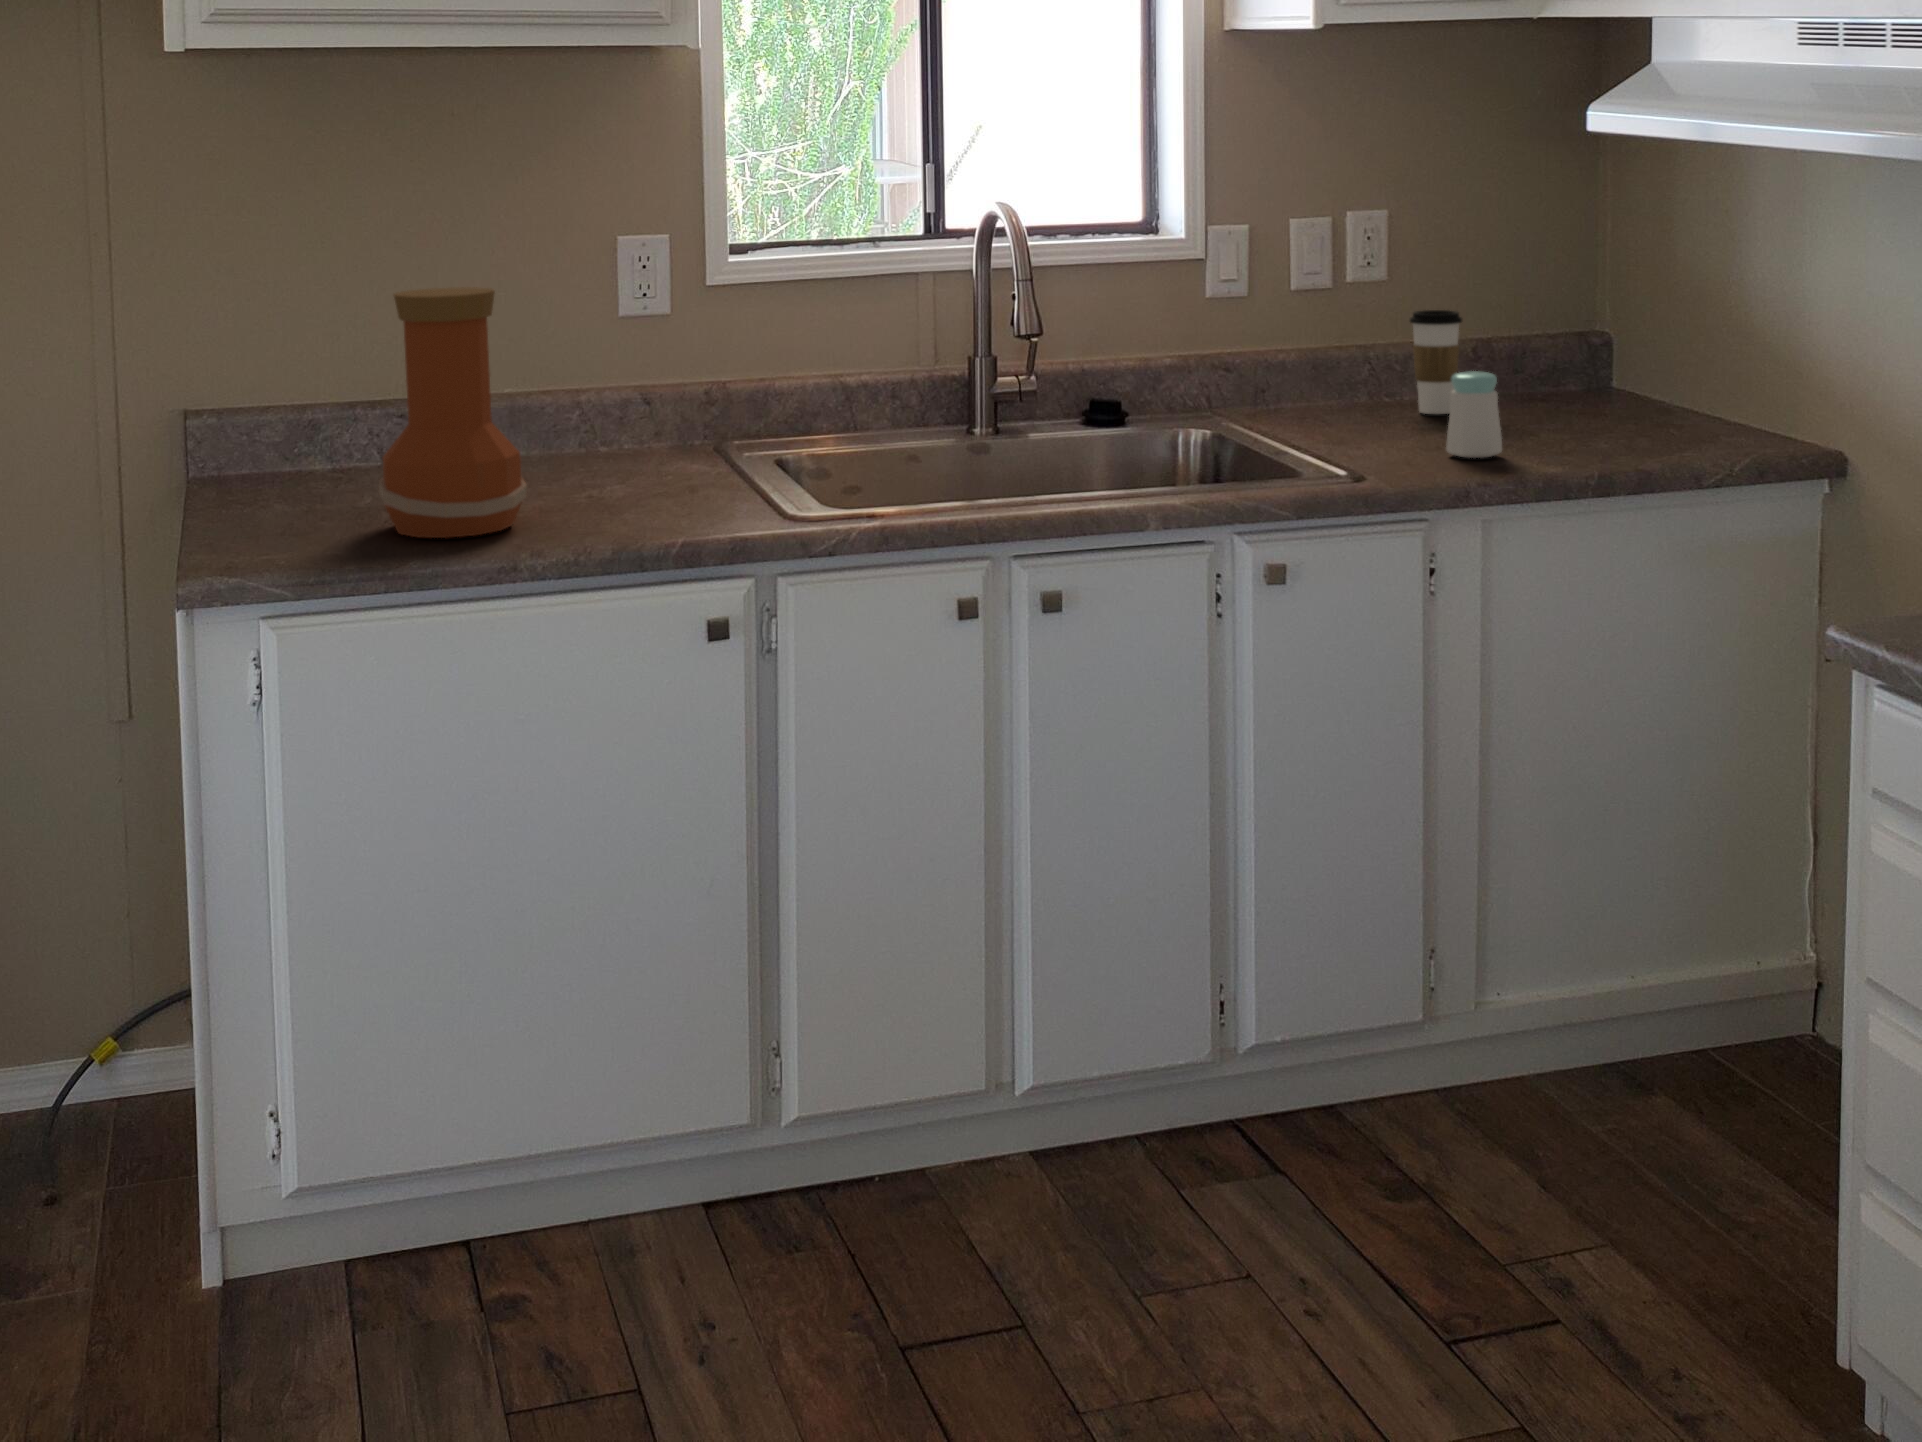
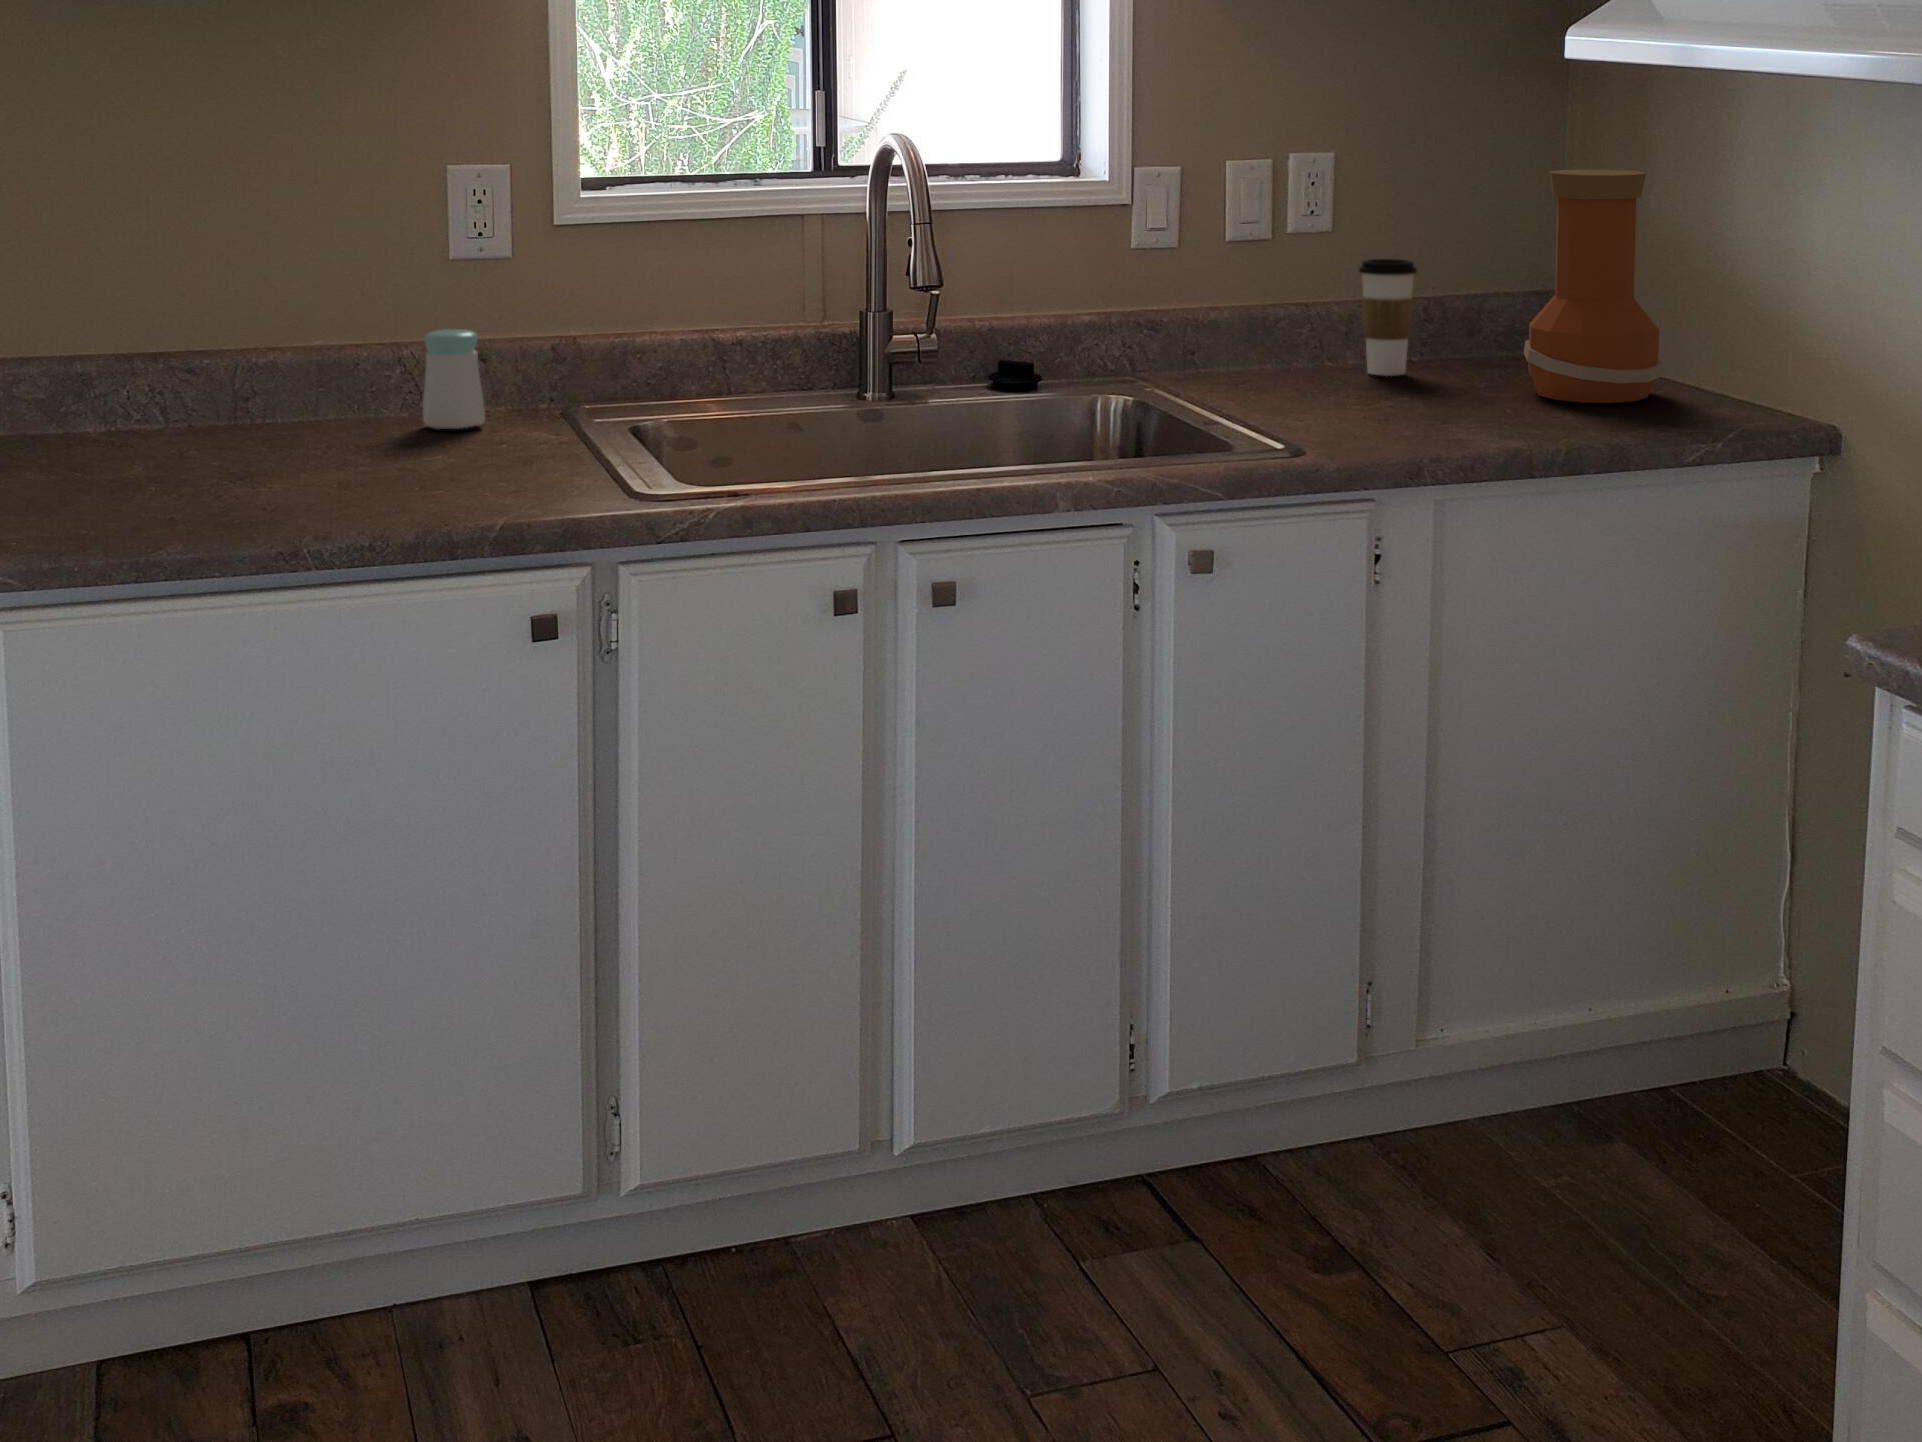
vase: present [379,287,527,538] -> present [1524,170,1663,403]
salt shaker: present [1446,371,1502,458] -> present [423,329,485,429]

